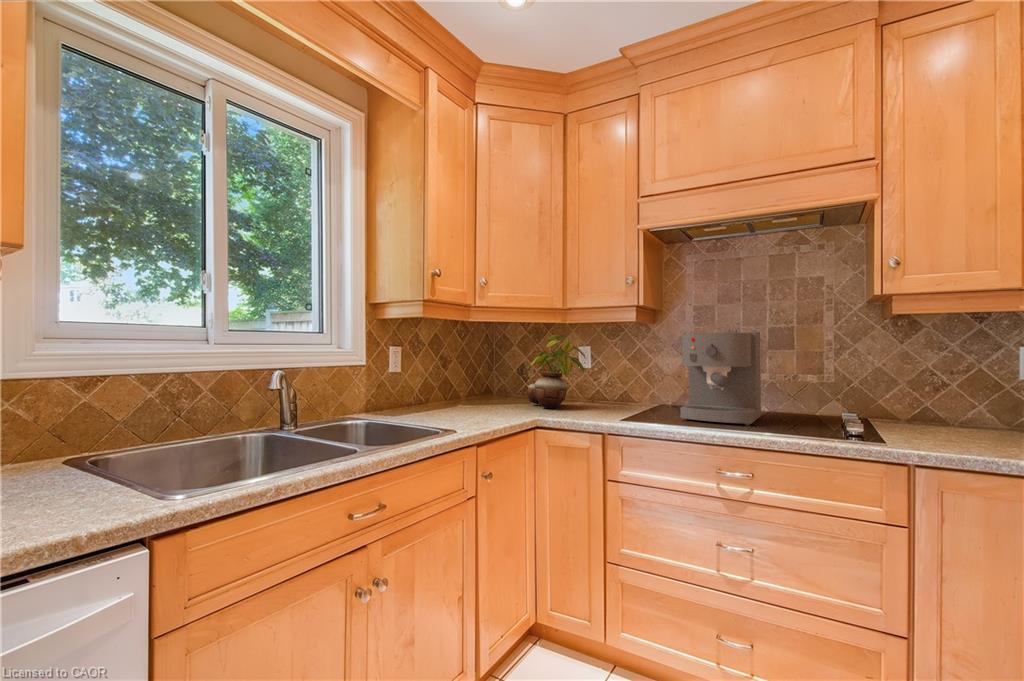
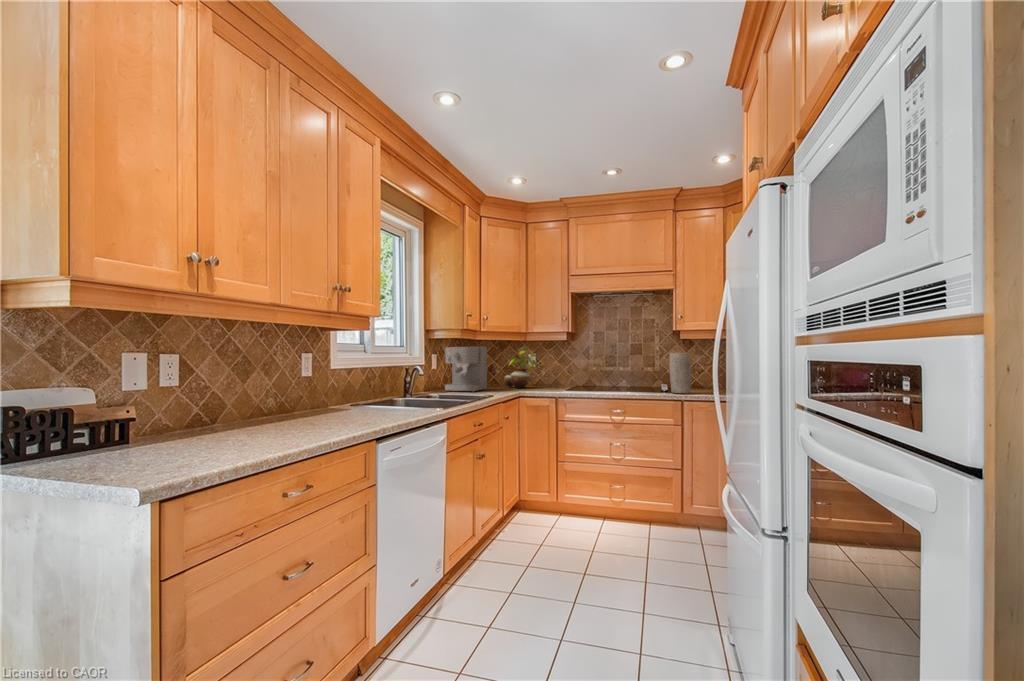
coffee maker: present [680,332,761,426] -> present [445,347,487,392]
vase: none [869,344,932,445] -> present [670,352,692,393]

